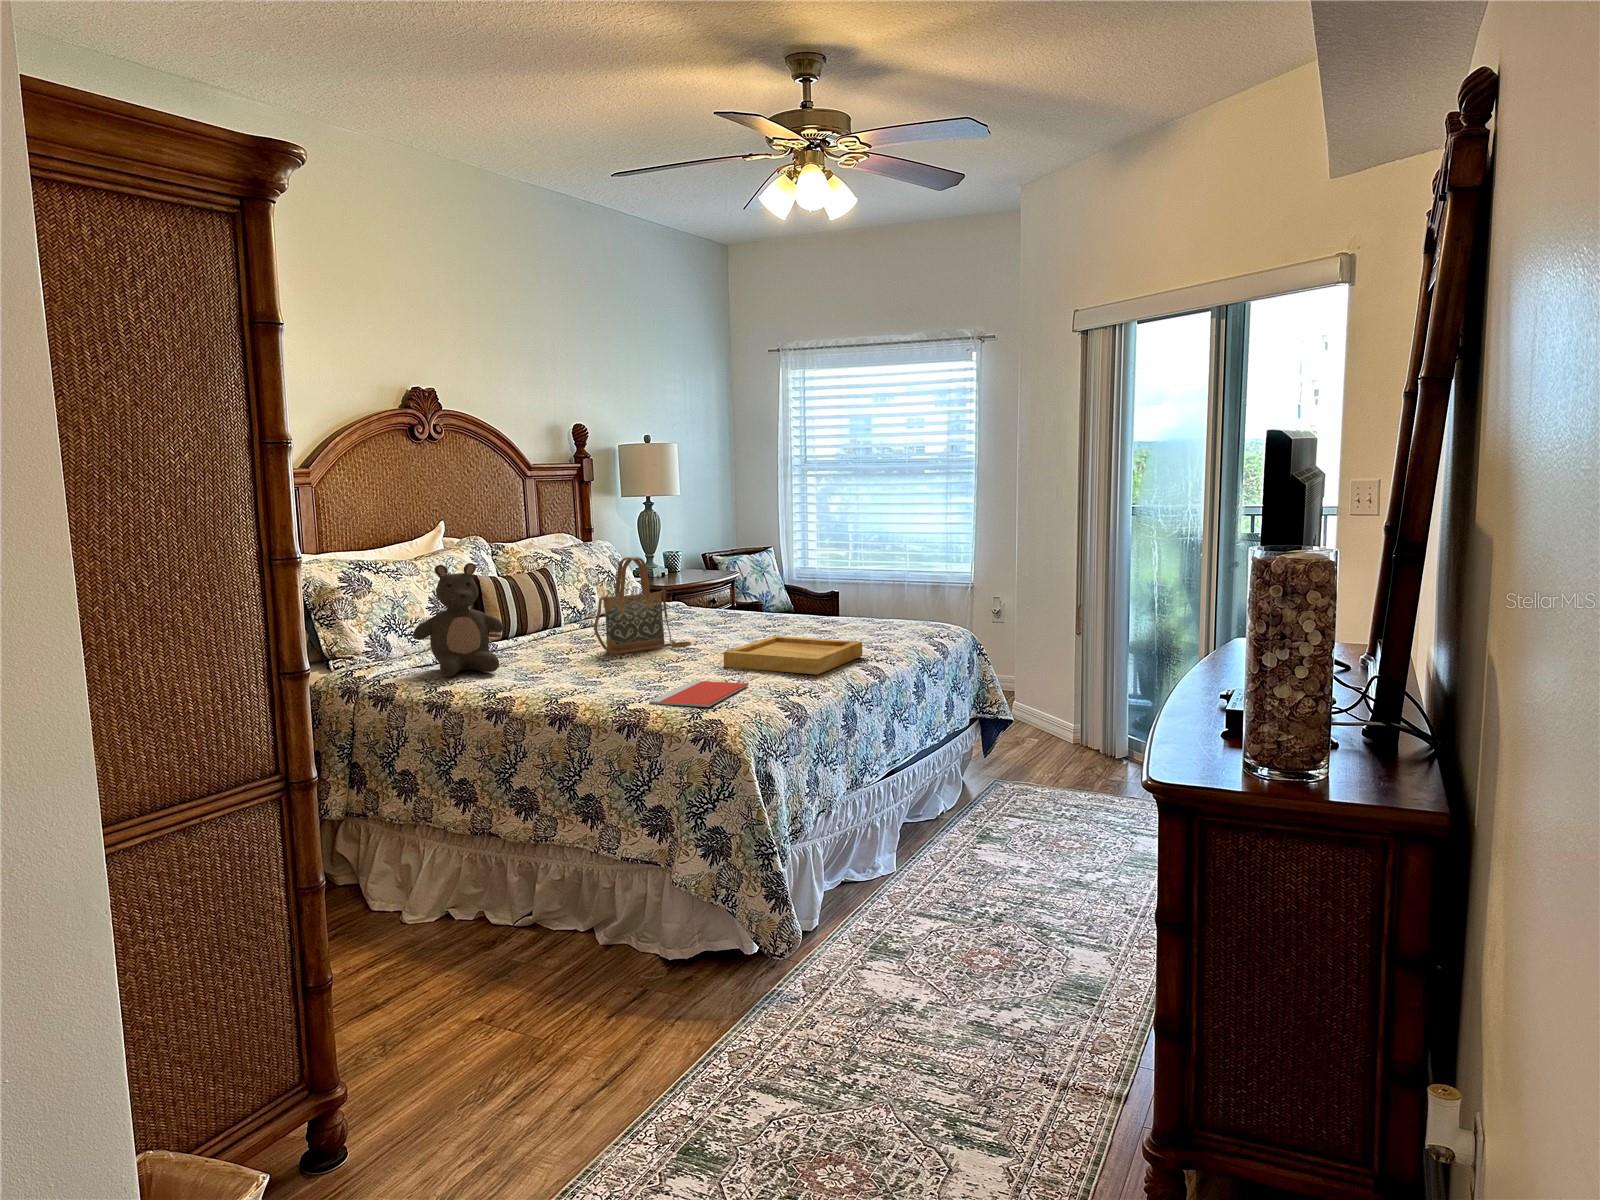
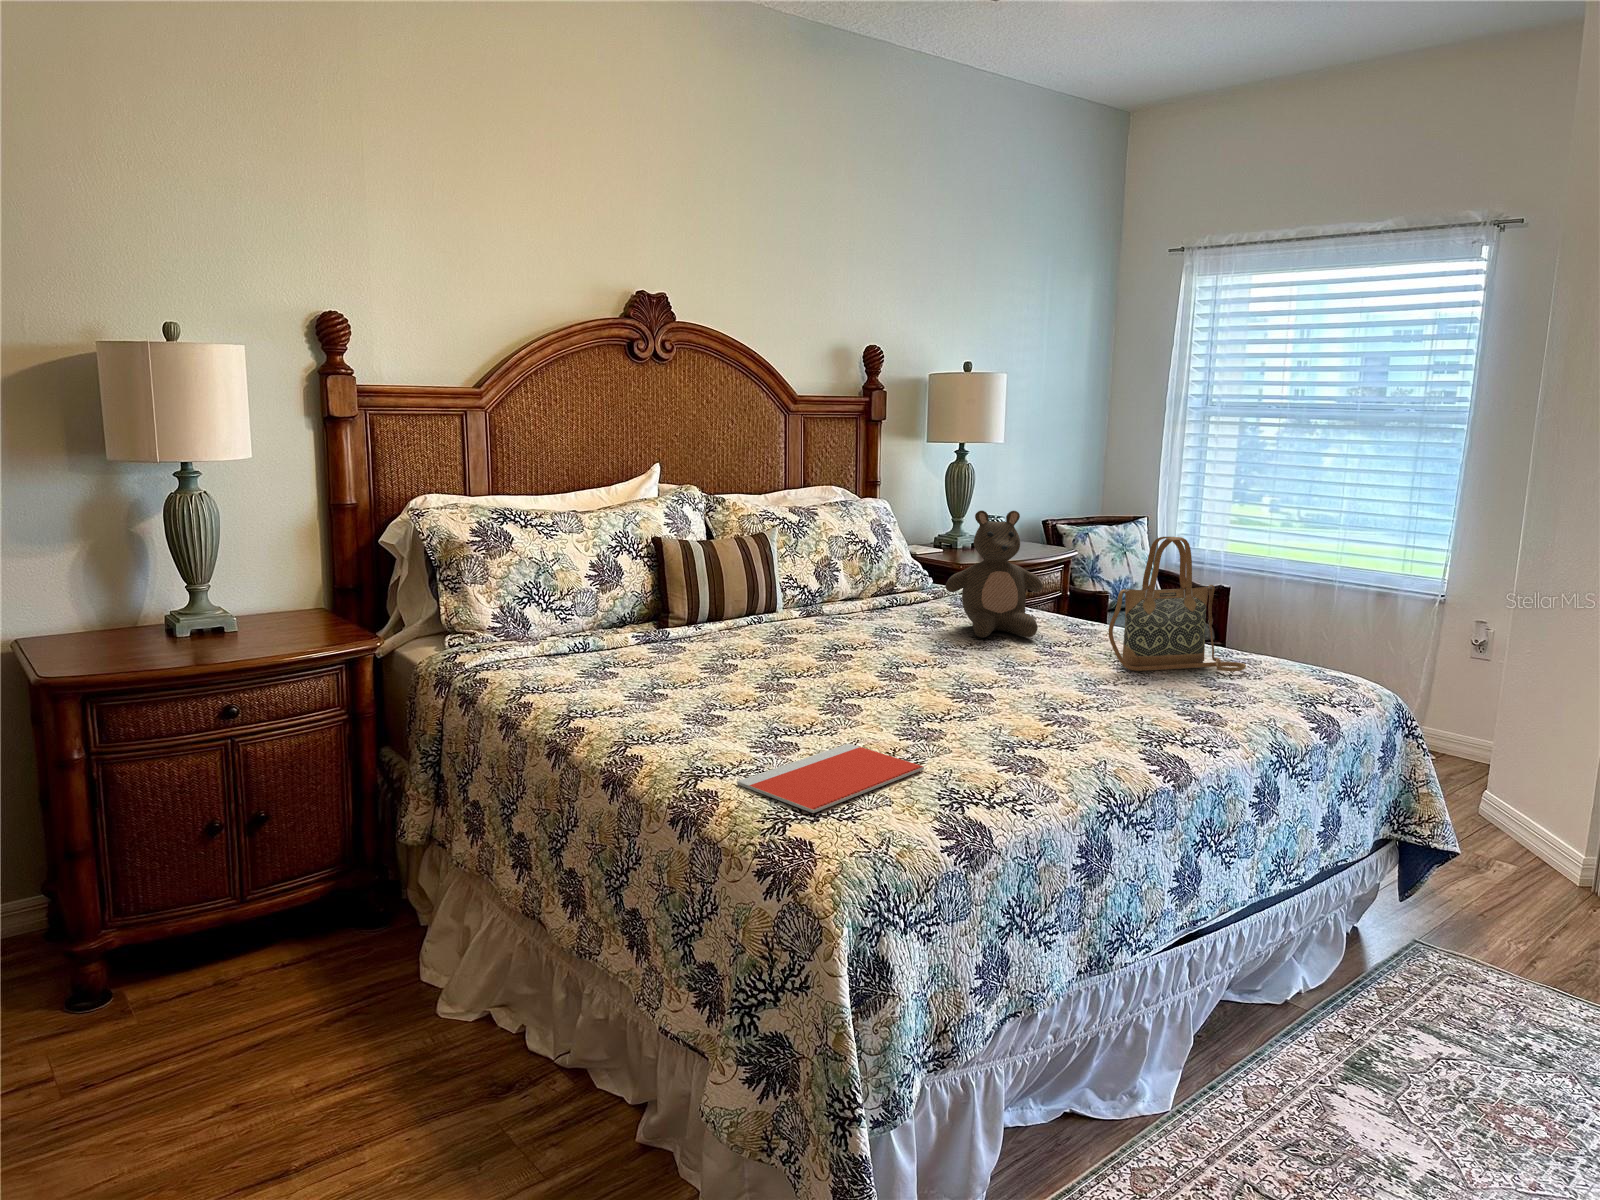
handbag: present [594,557,691,654] -> present [1108,537,1246,671]
stuffed bear: present [413,563,503,677] -> present [946,511,1043,638]
tray: present [723,636,862,674] -> none [926,671,1166,762]

